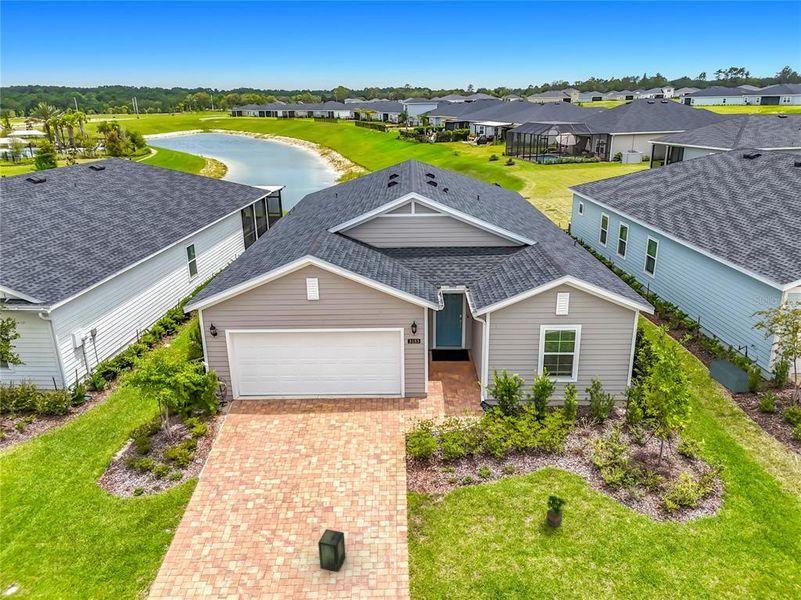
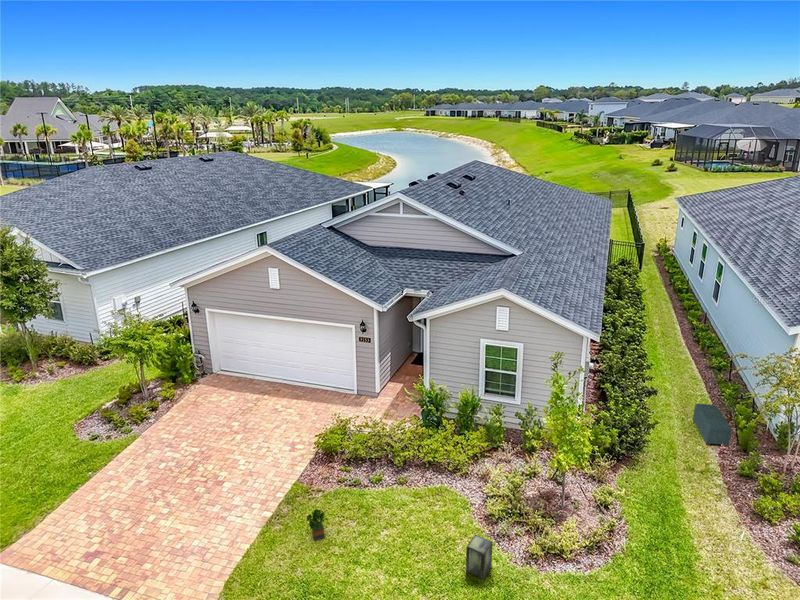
potted tree: present [546,496,566,527] -> present [307,509,327,541]
storage box: present [318,529,346,572] -> present [466,535,493,579]

